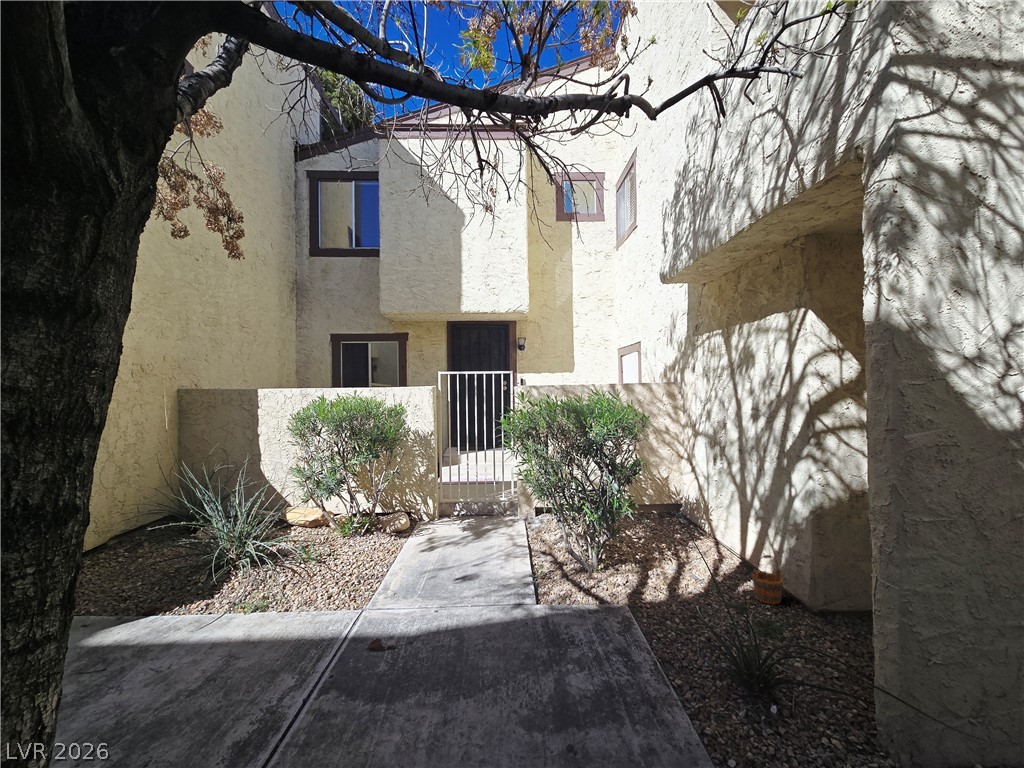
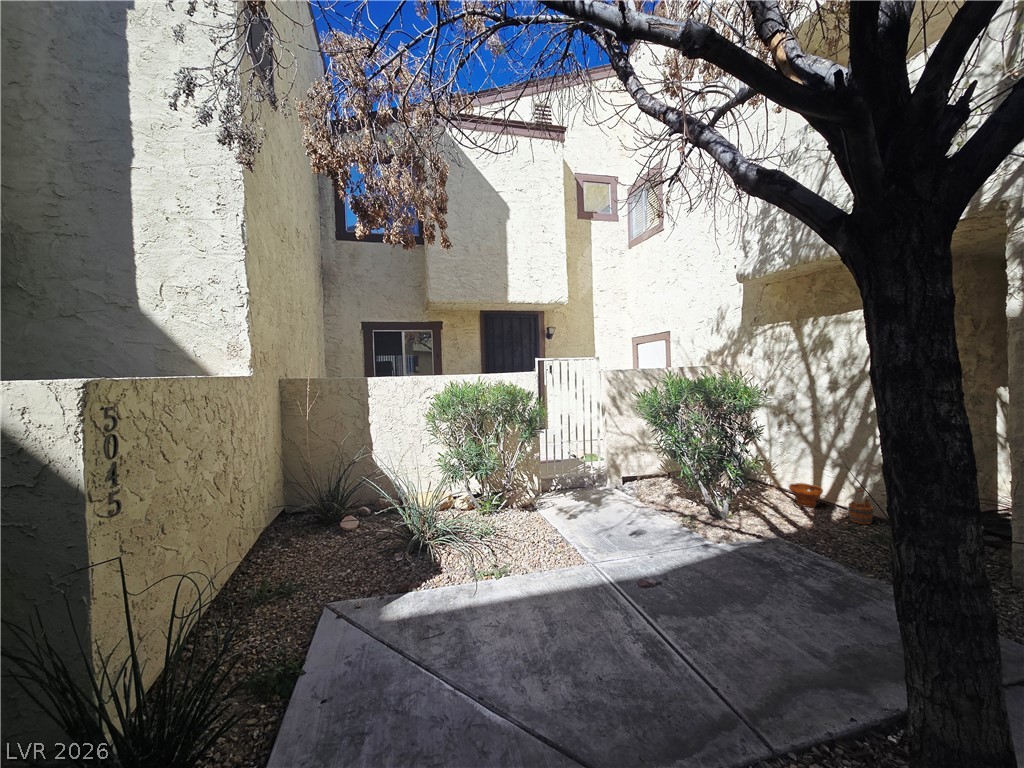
planter: none [700,537,742,571] -> present [789,483,823,507]

